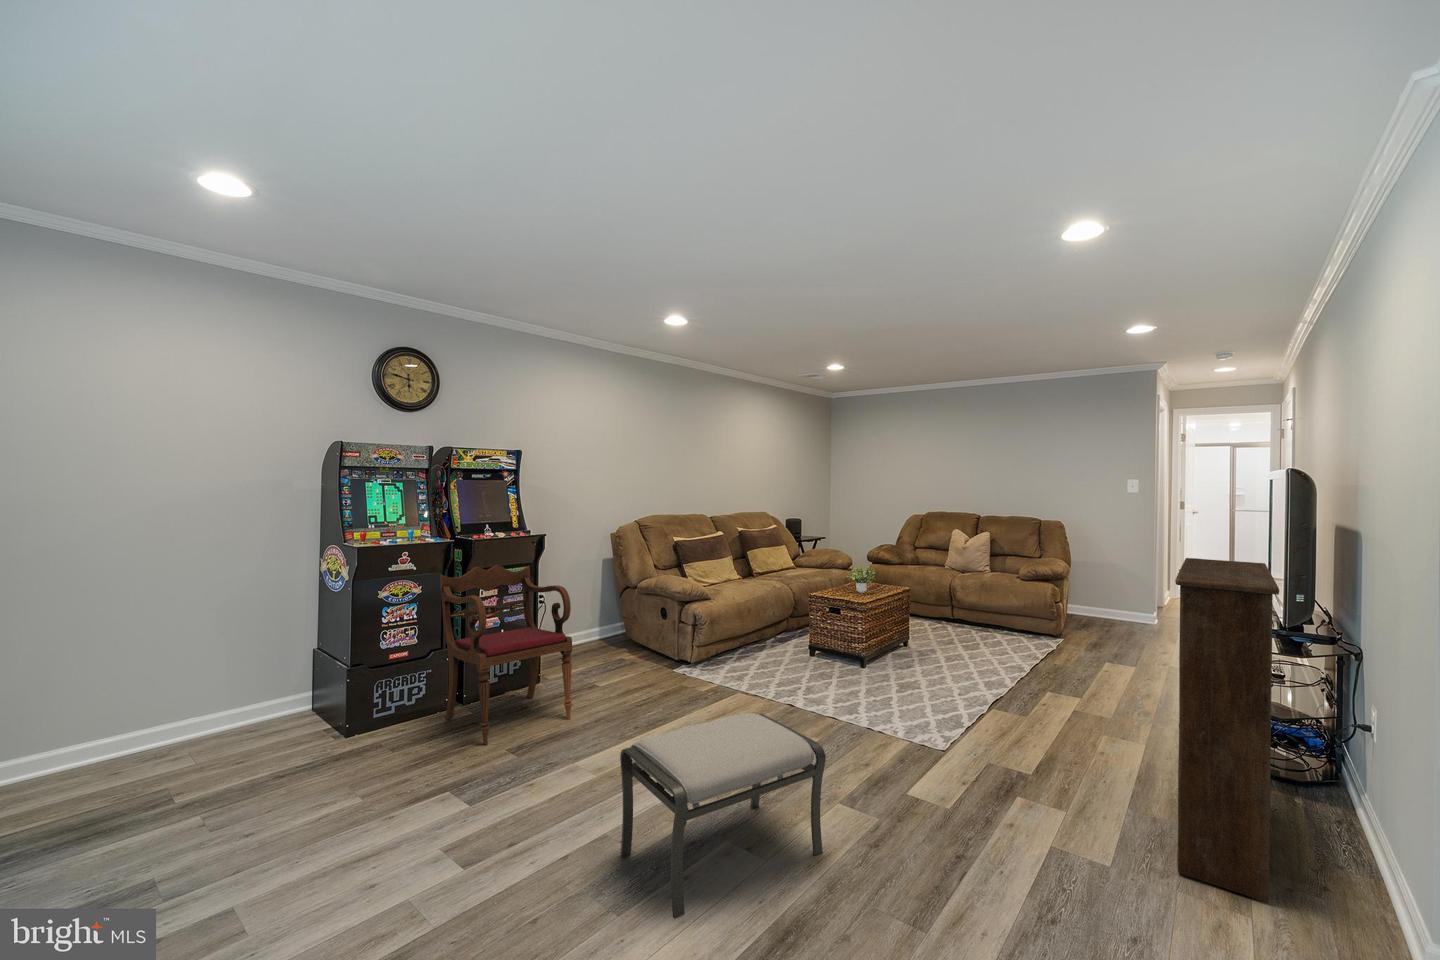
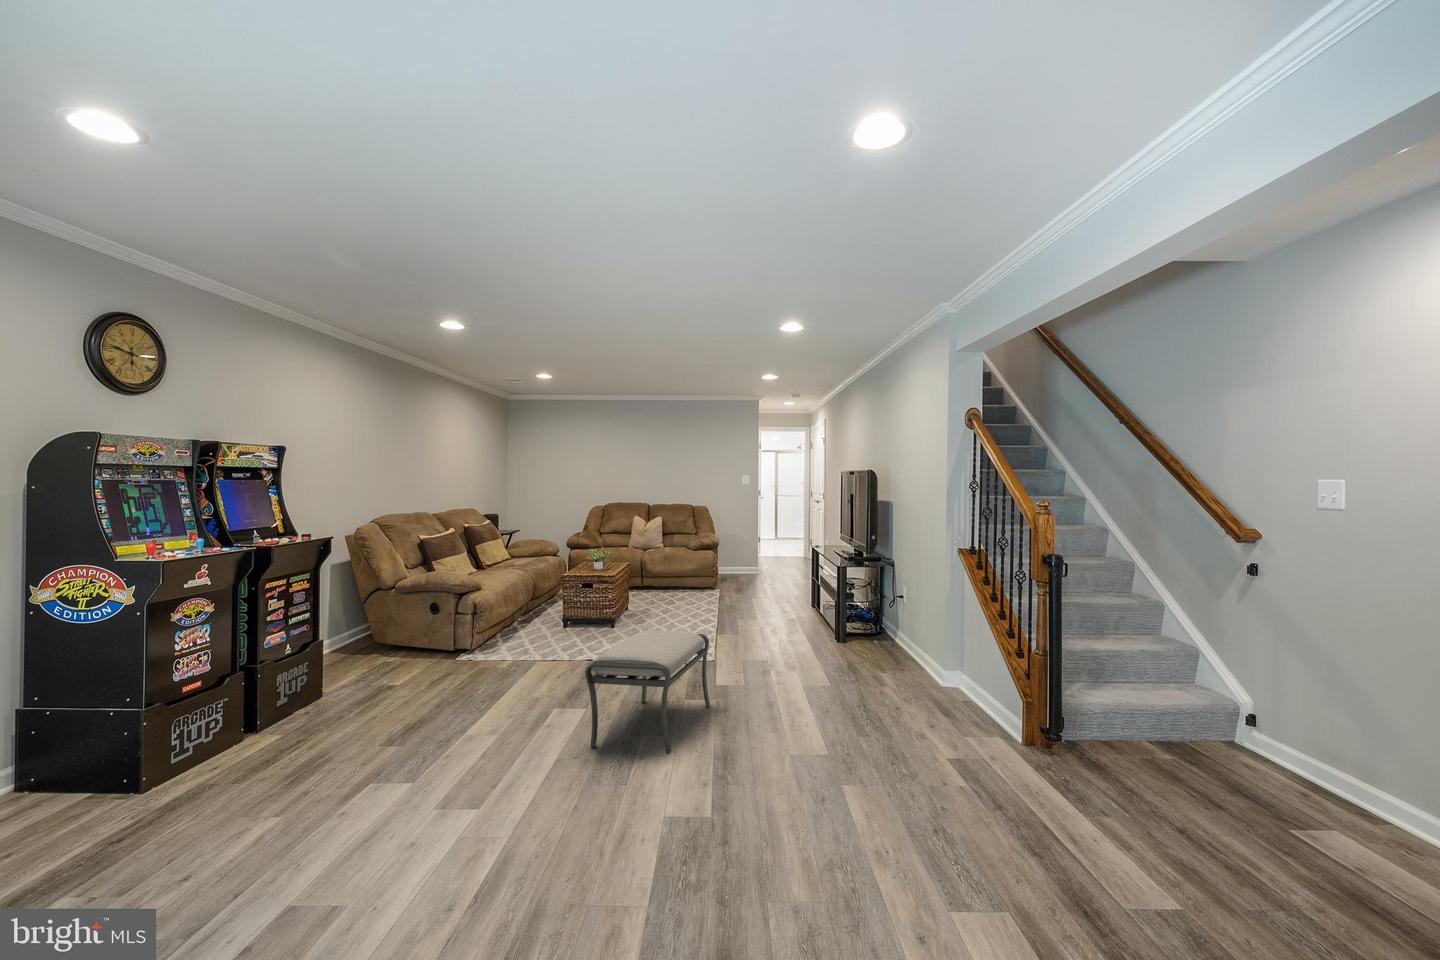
bookshelf: present [1175,558,1279,903] -> none [835,500,902,659]
armchair: present [440,565,572,745] -> none [238,570,412,745]

